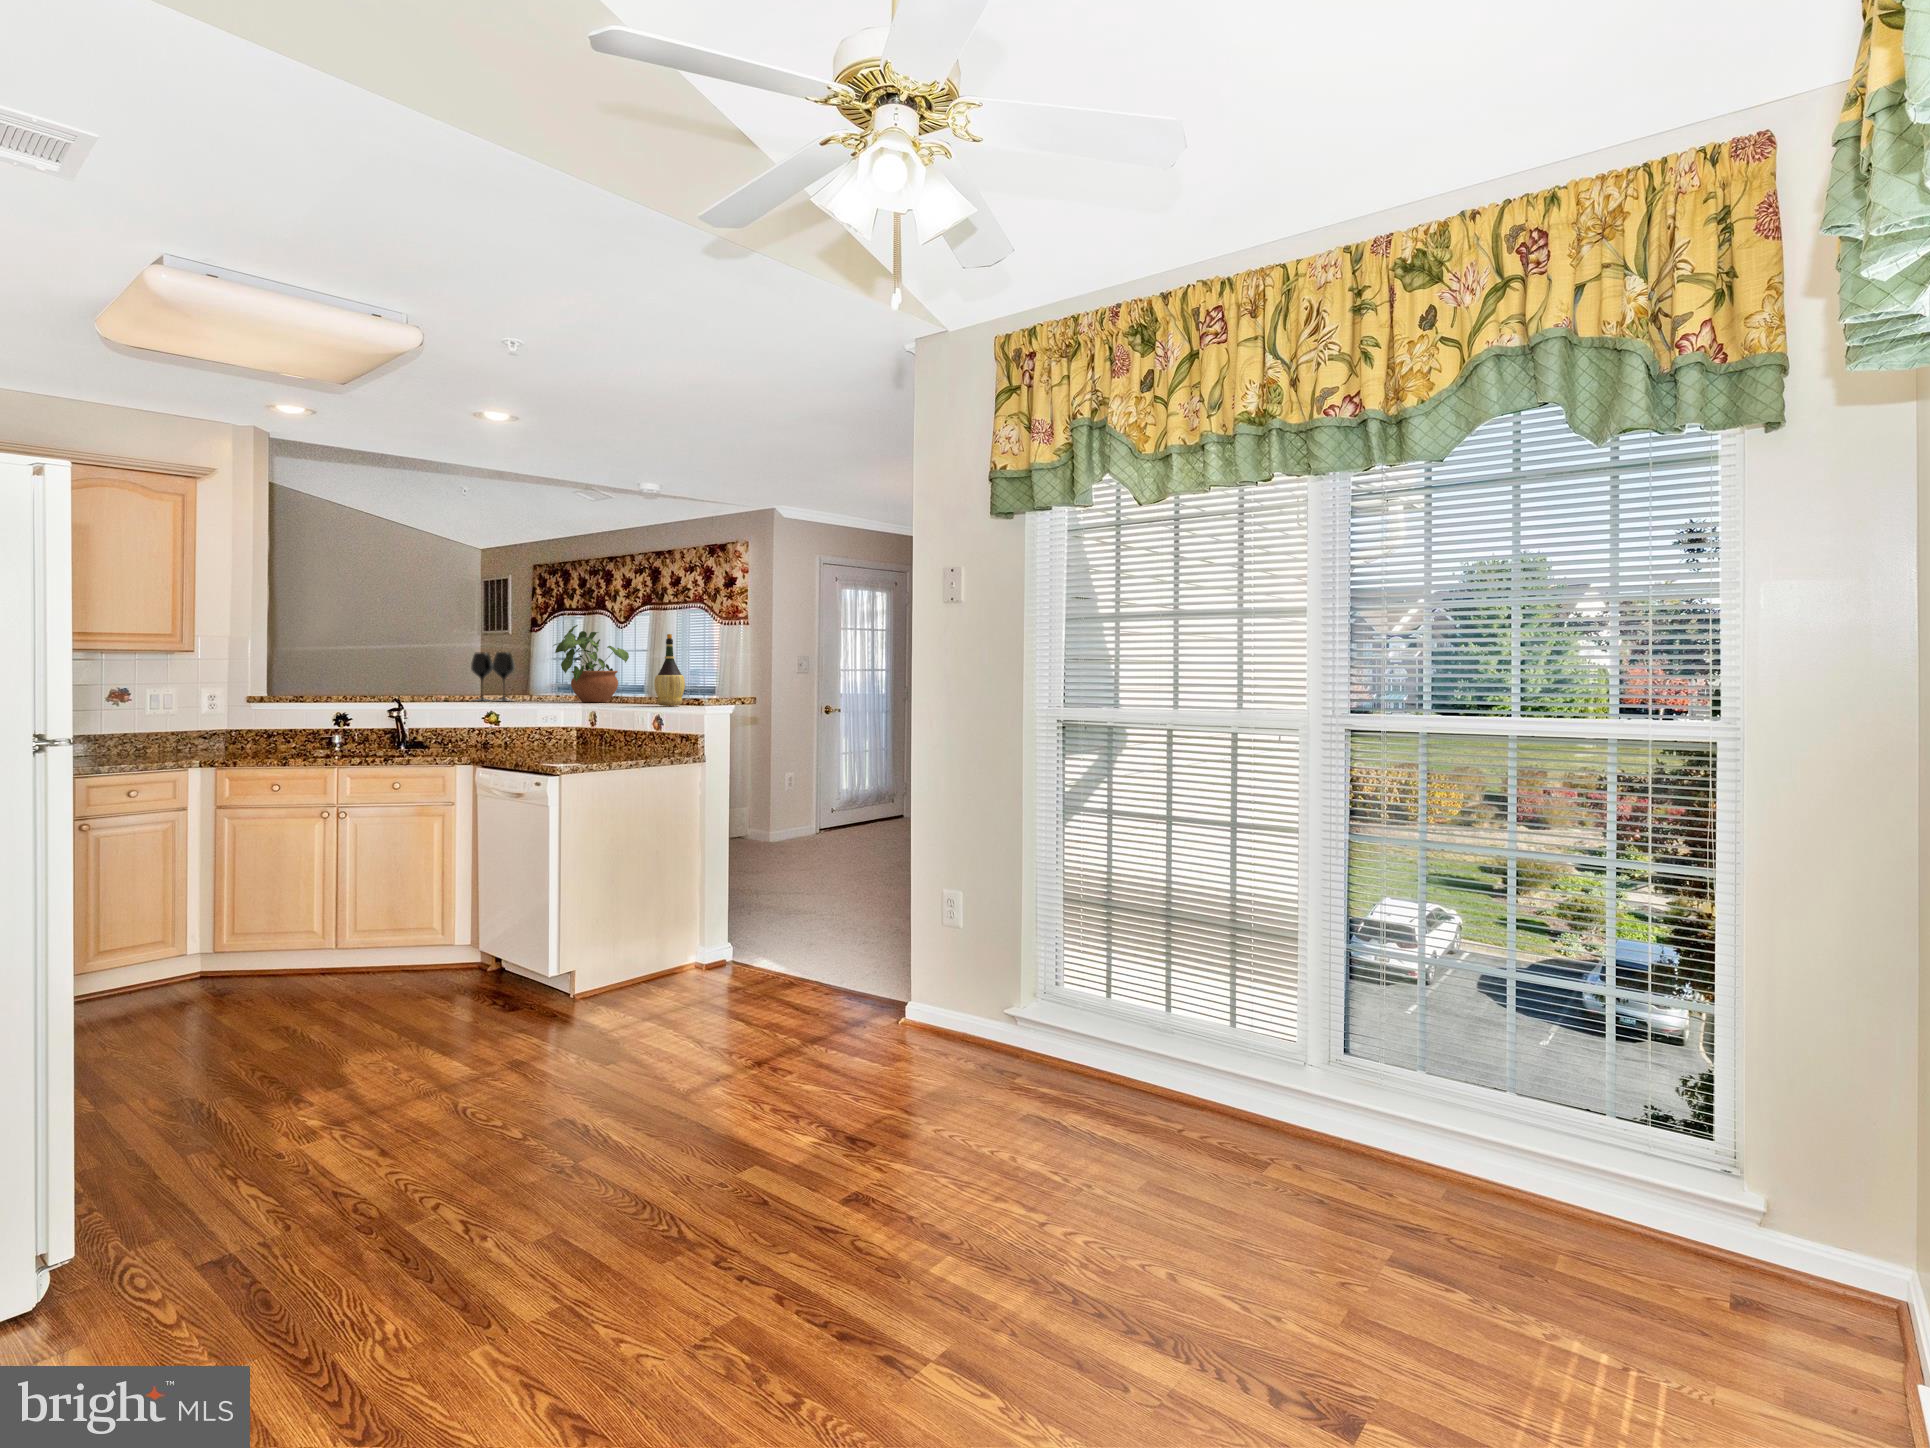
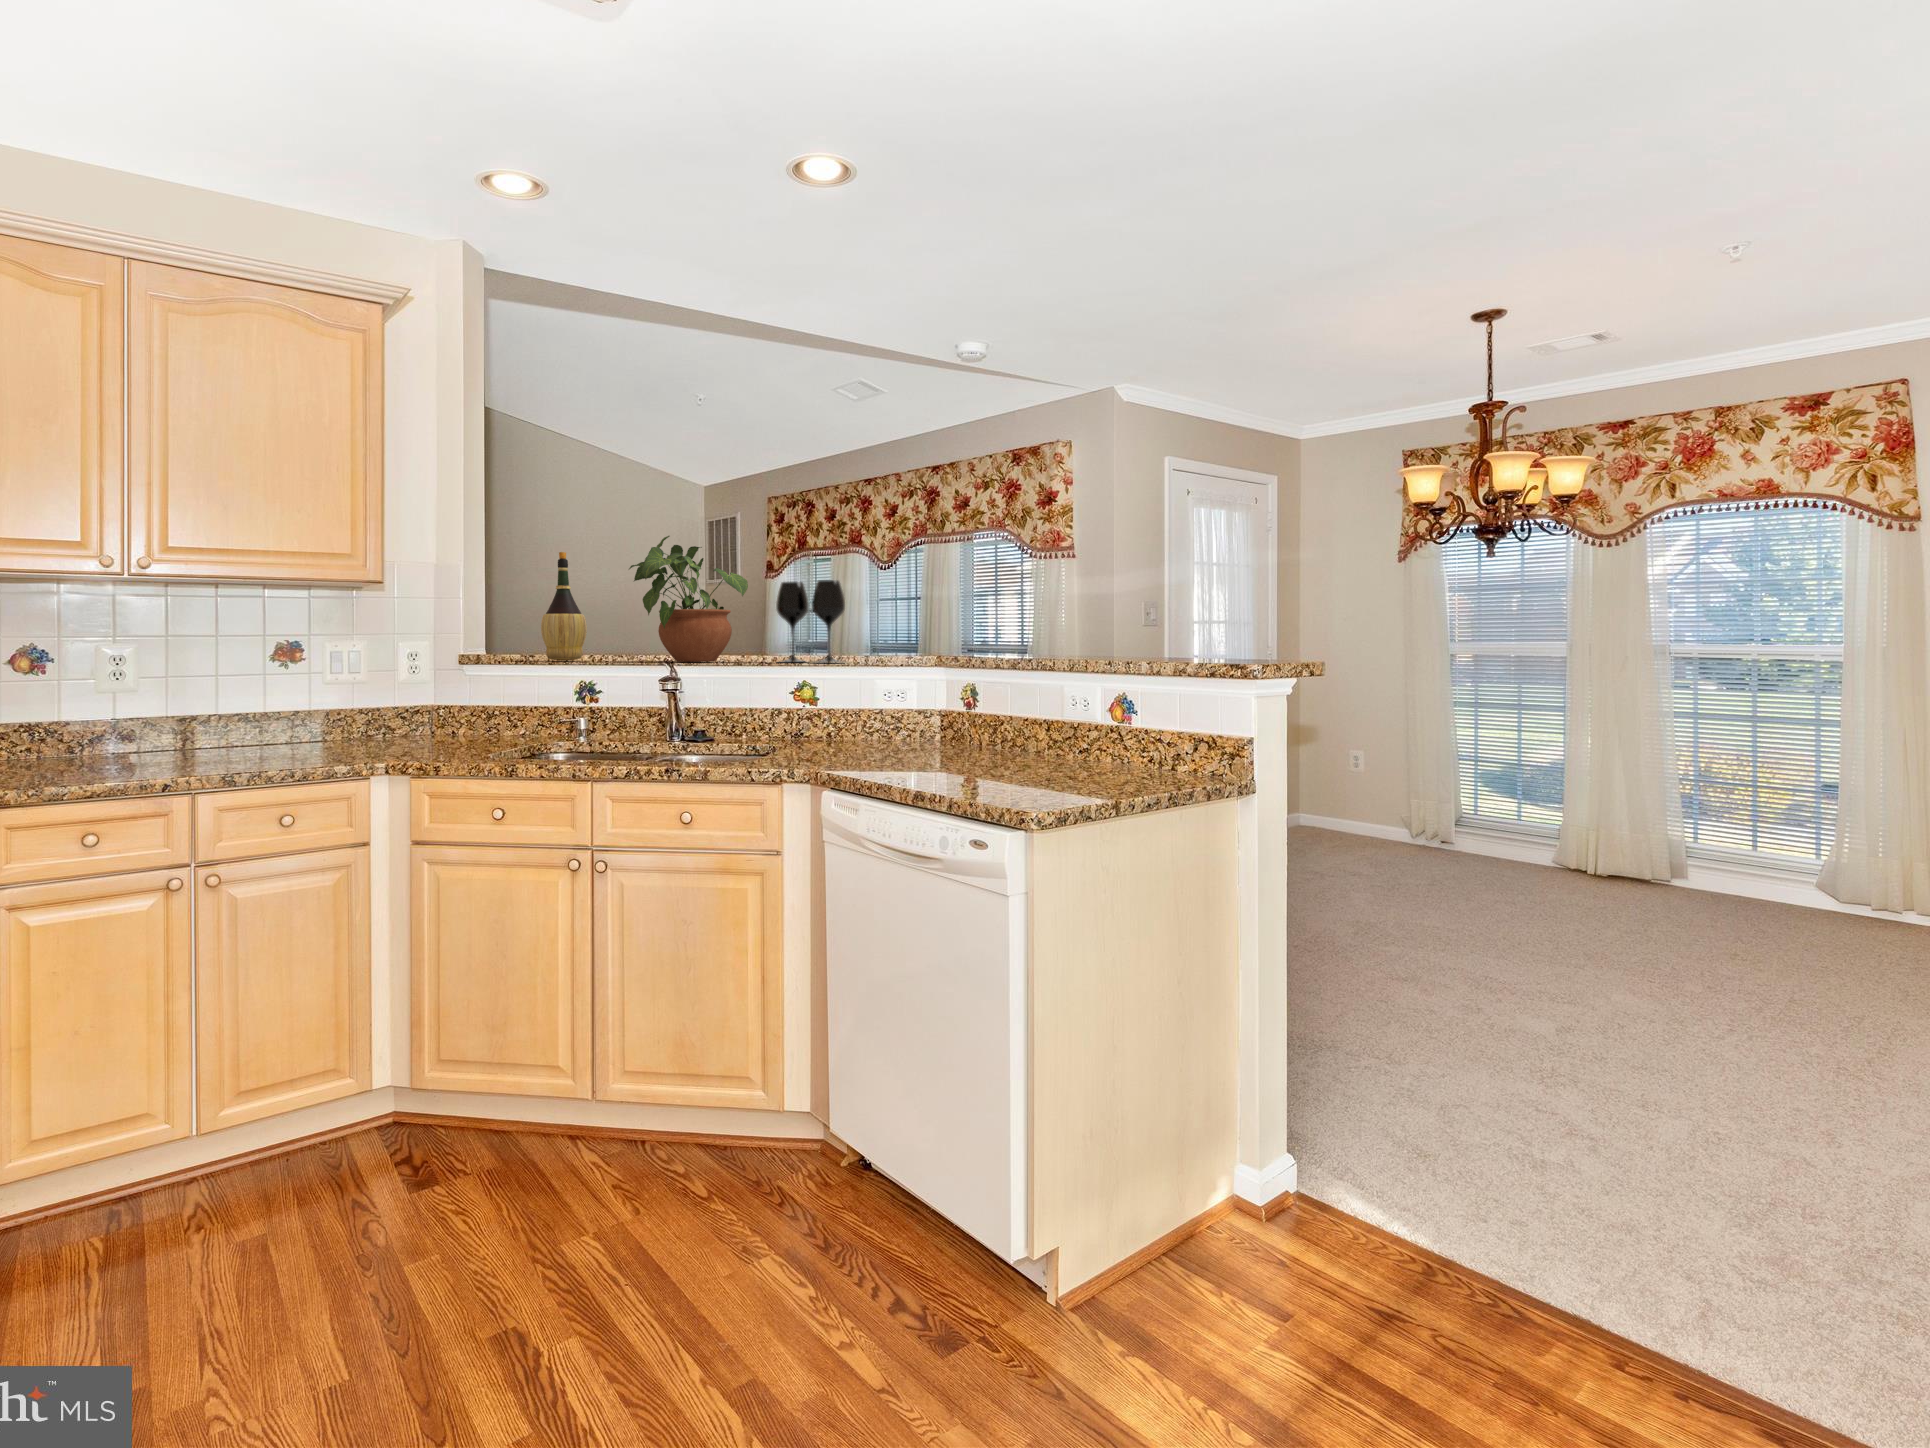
potted plant: present [553,625,629,702] -> present [629,536,748,662]
wine bottle: present [654,634,685,706] -> present [541,552,587,661]

